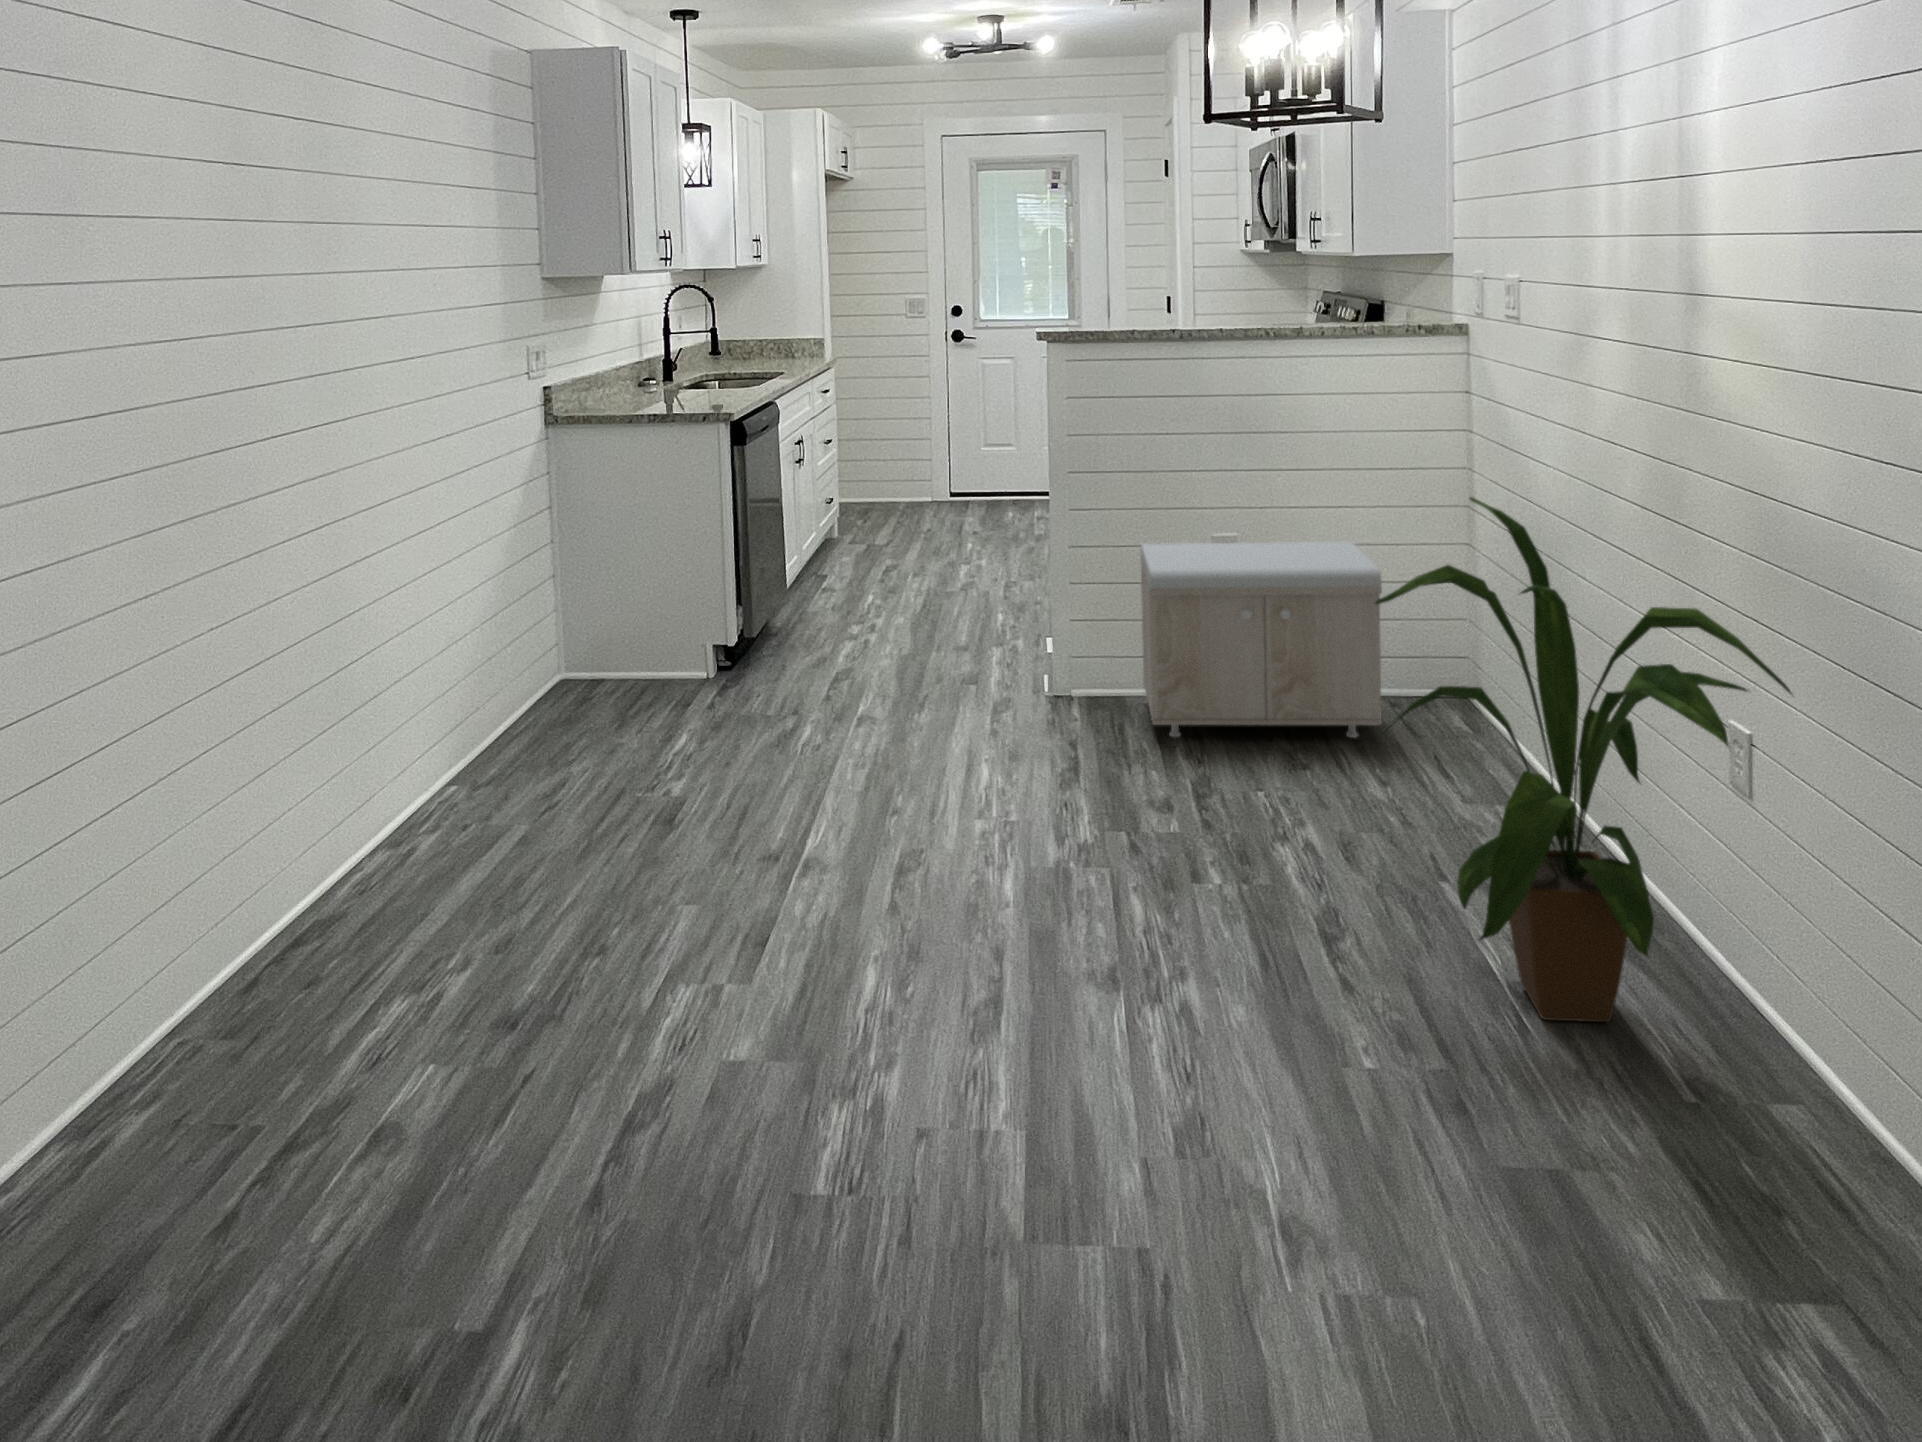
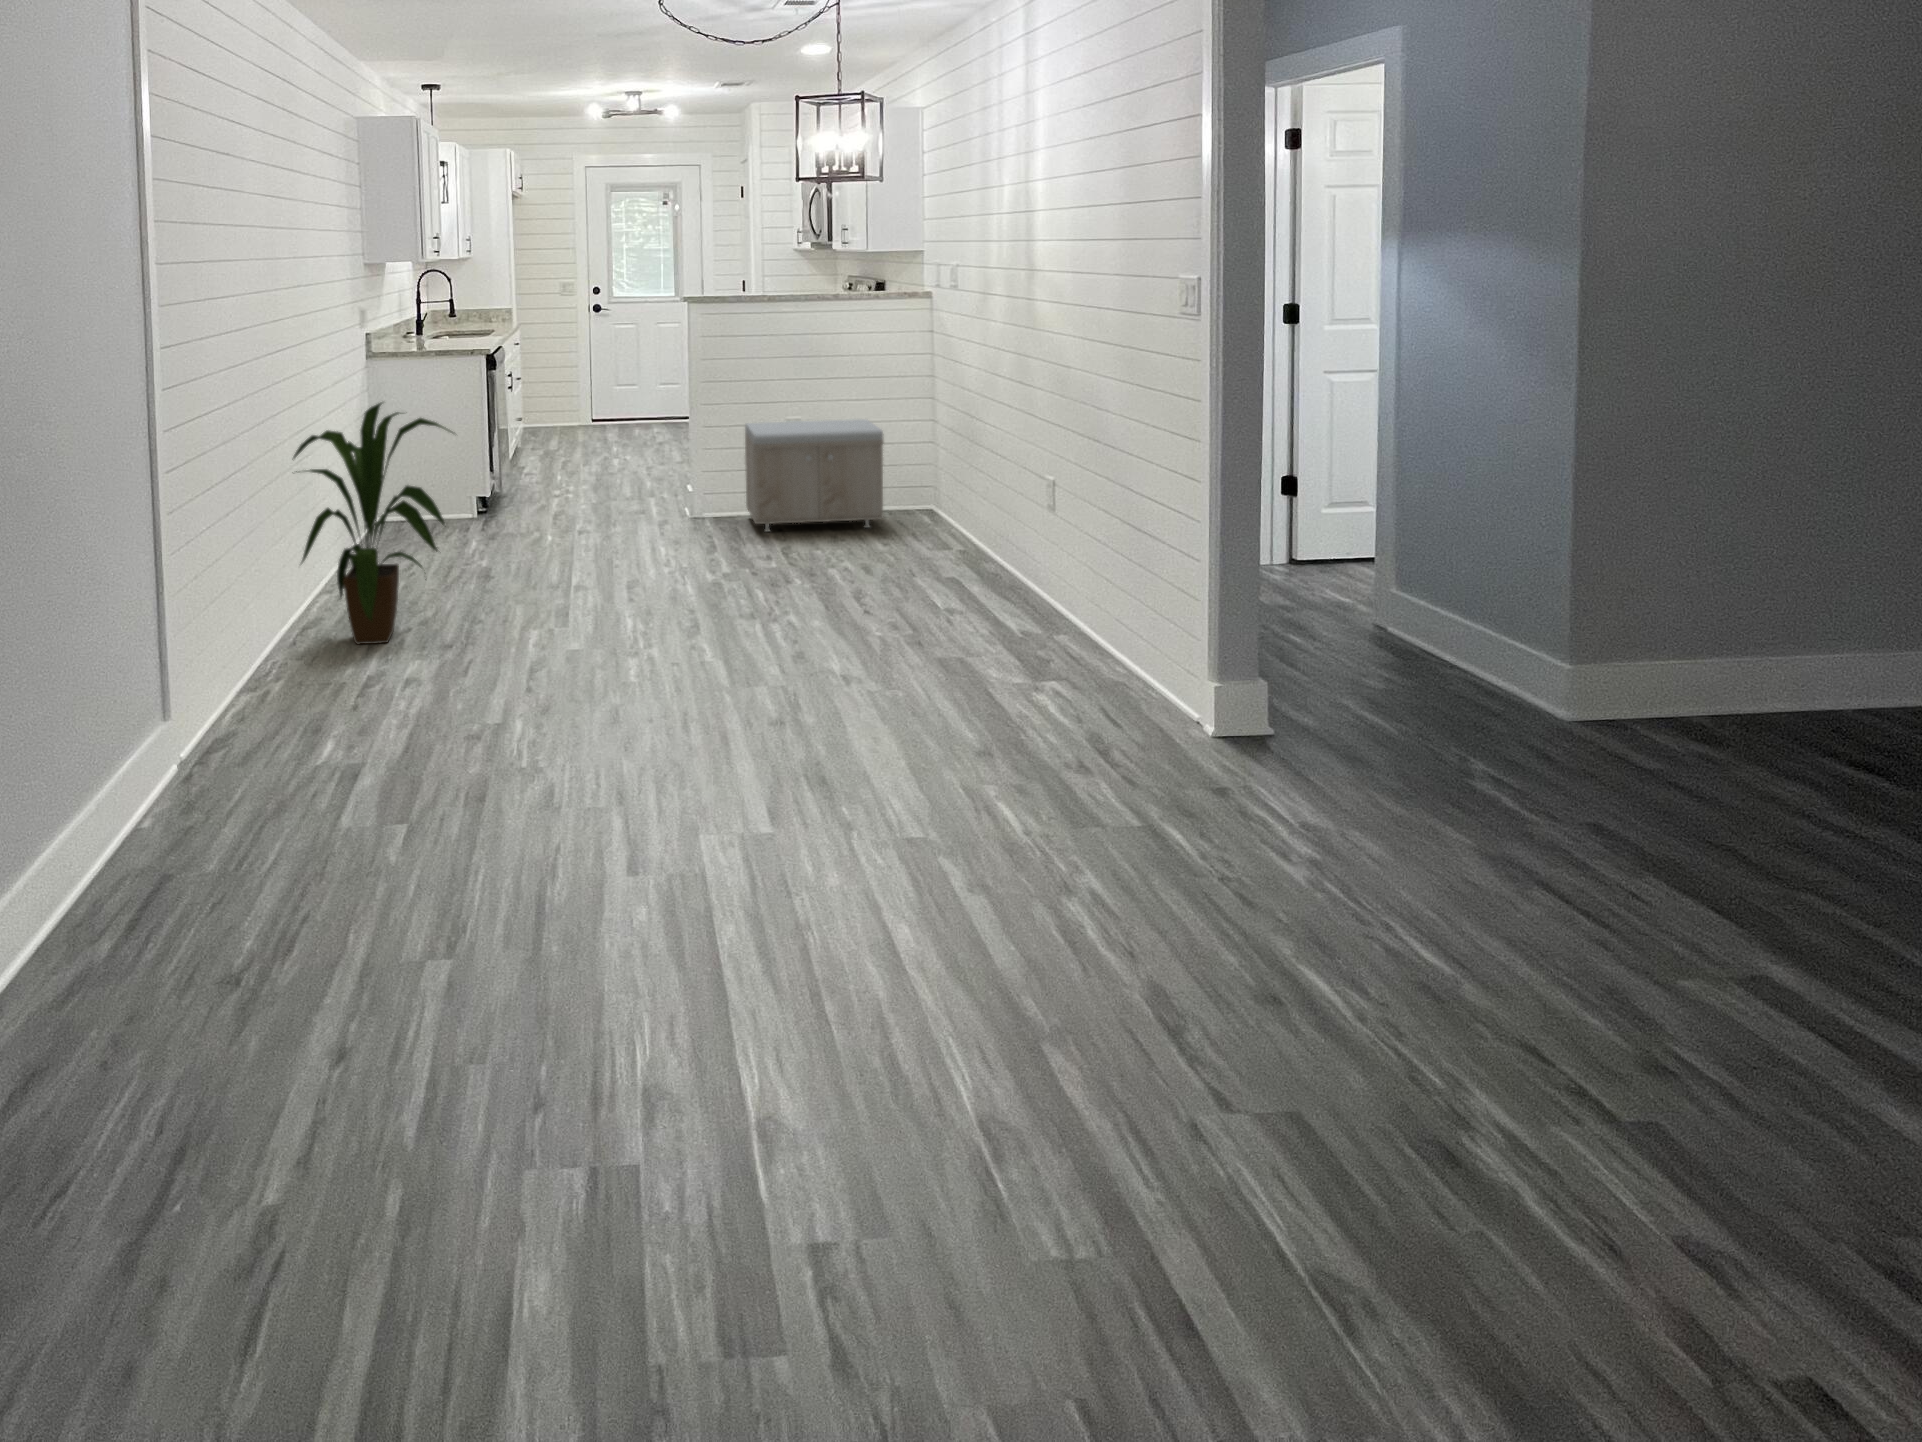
house plant: present [1374,497,1794,1022] -> present [293,403,453,644]

